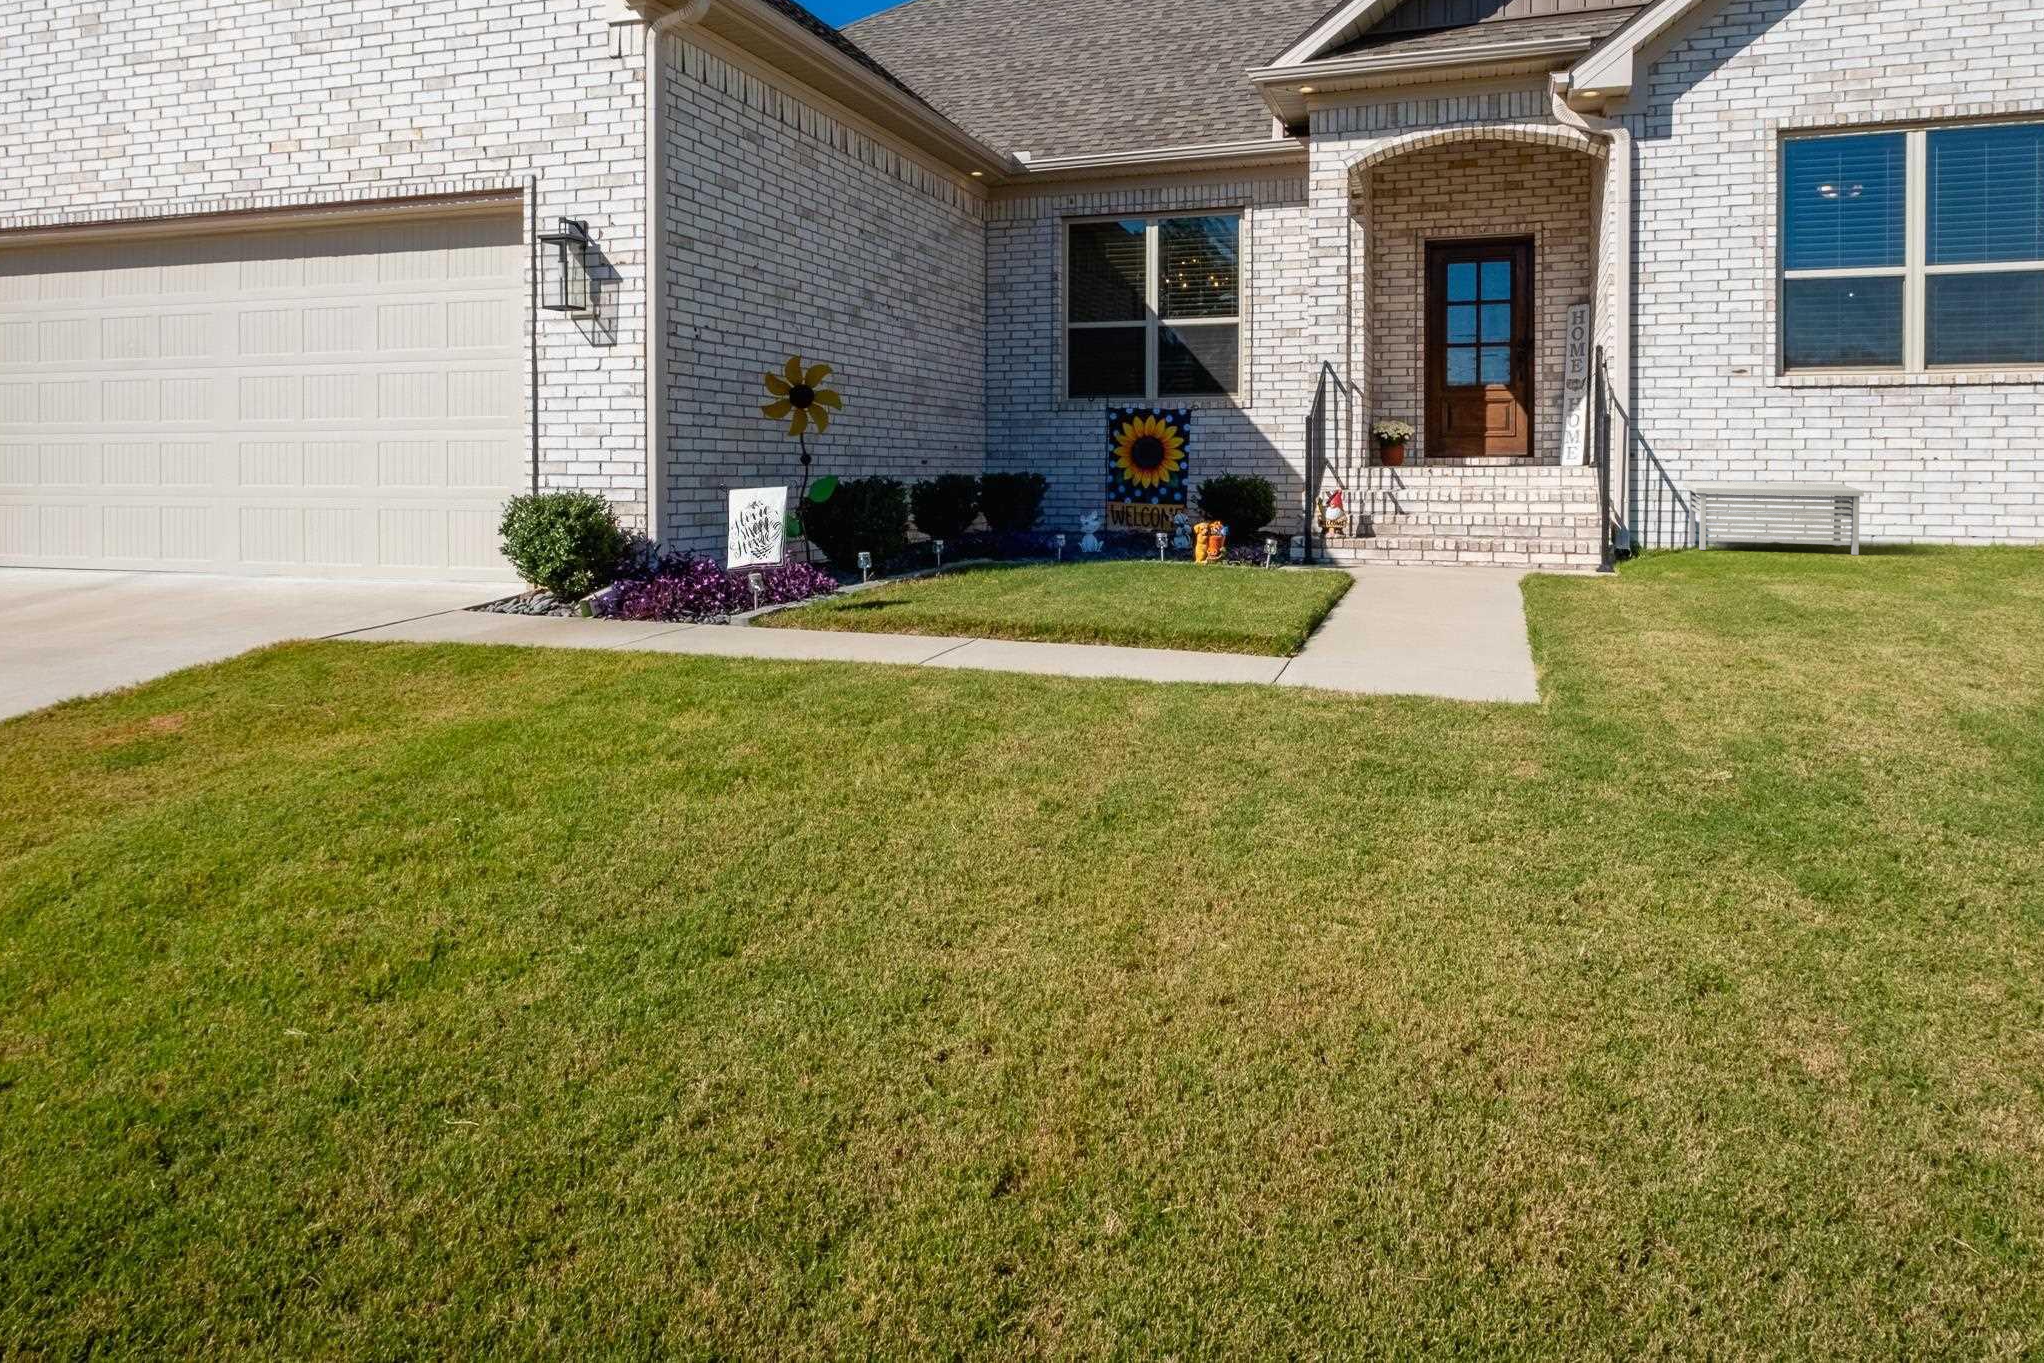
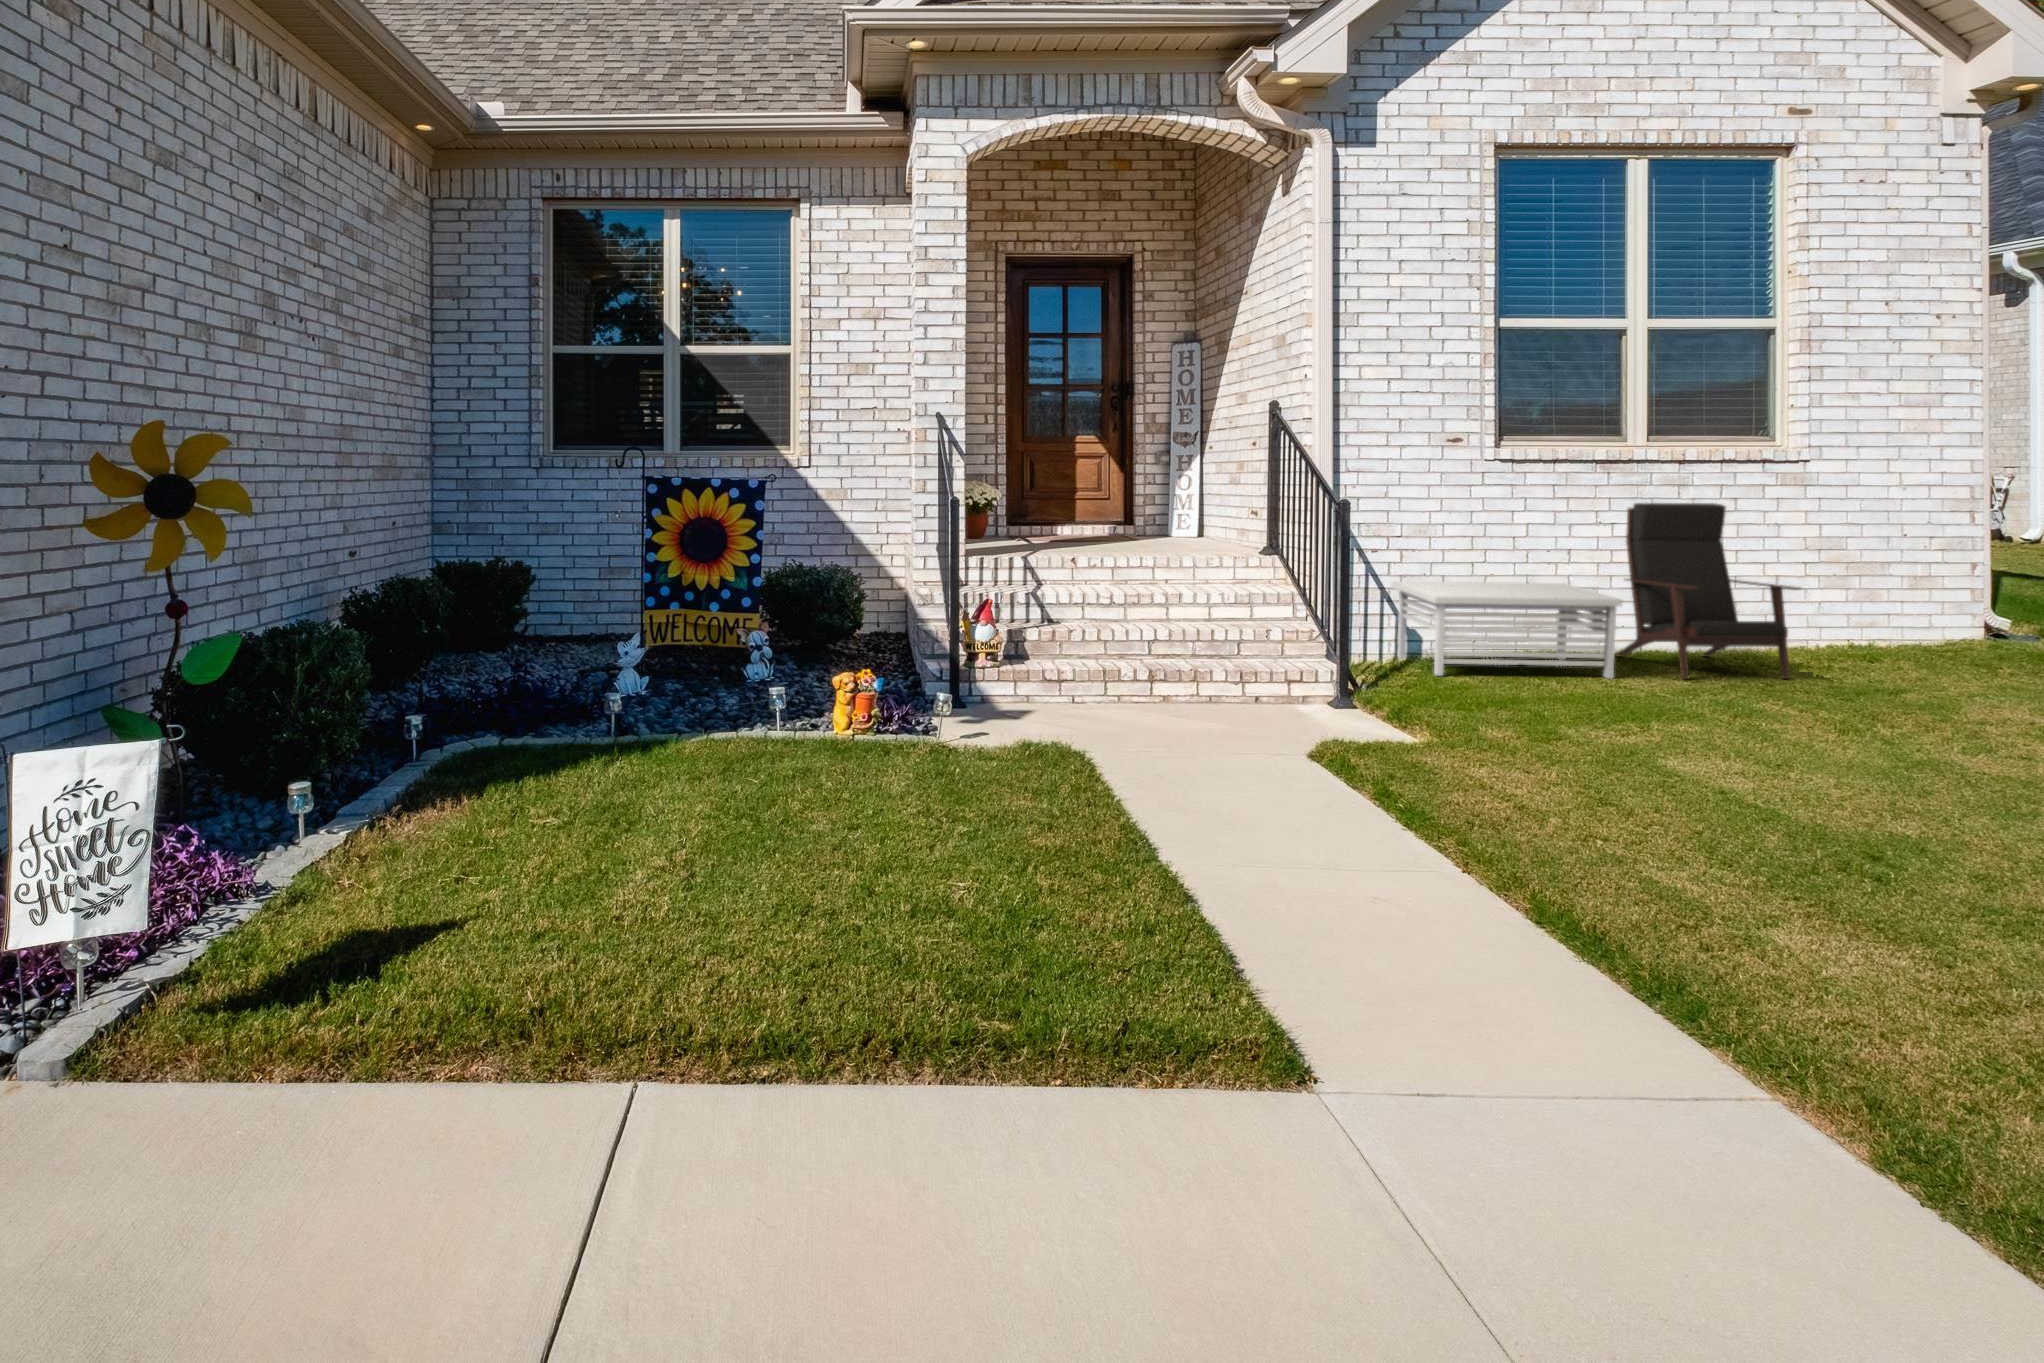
lounge chair: none [1894,417,2037,559] -> present [1617,503,1800,679]

